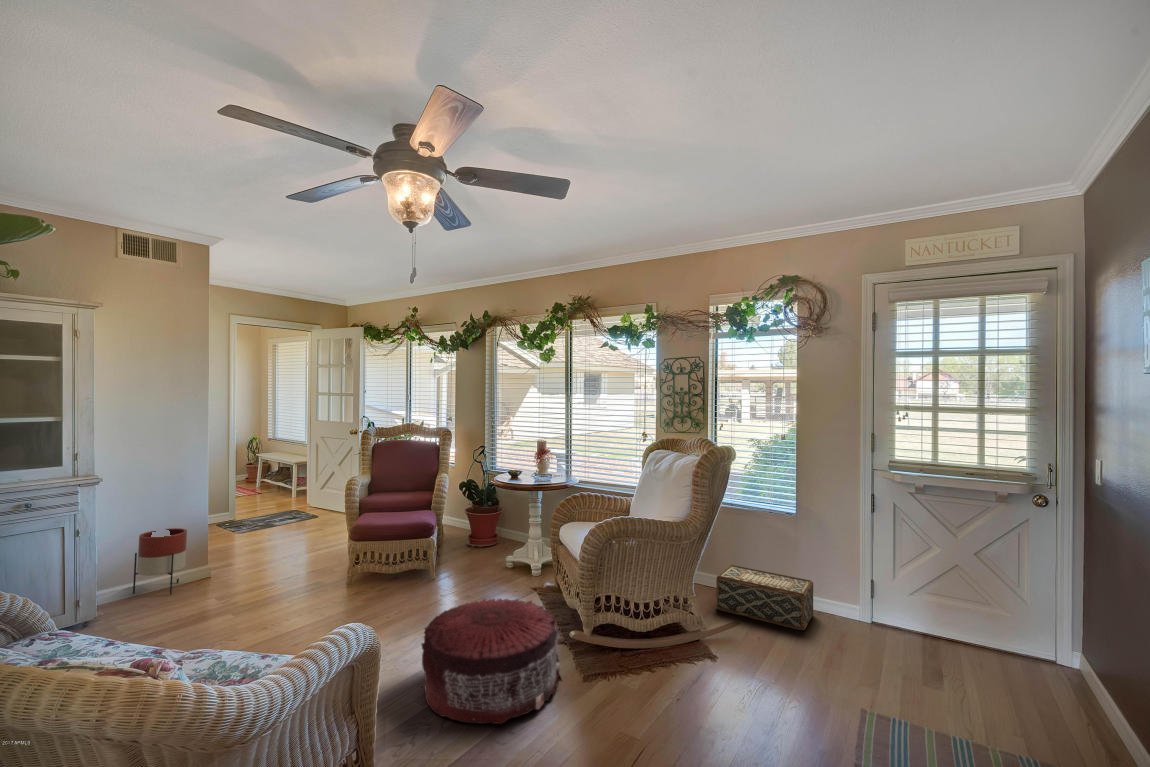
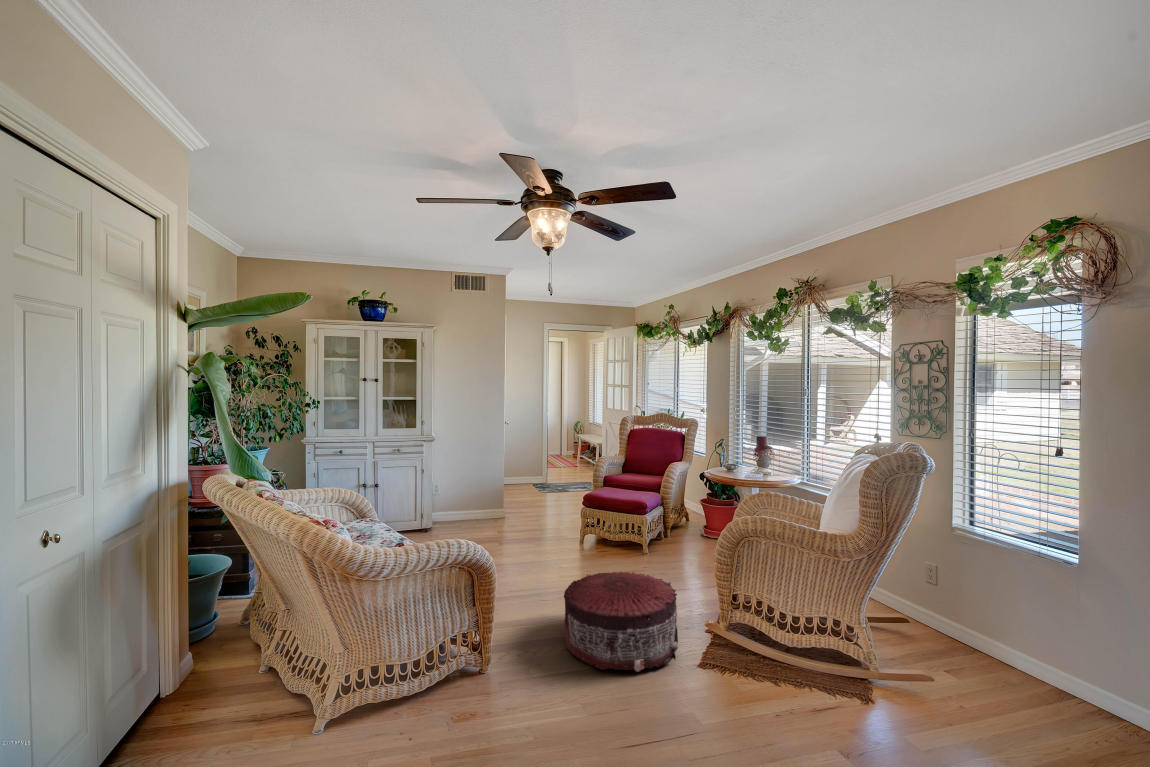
planter: present [133,528,187,595] -> none [466,483,493,527]
woven basket: present [716,565,813,631] -> none [932,611,1097,720]

